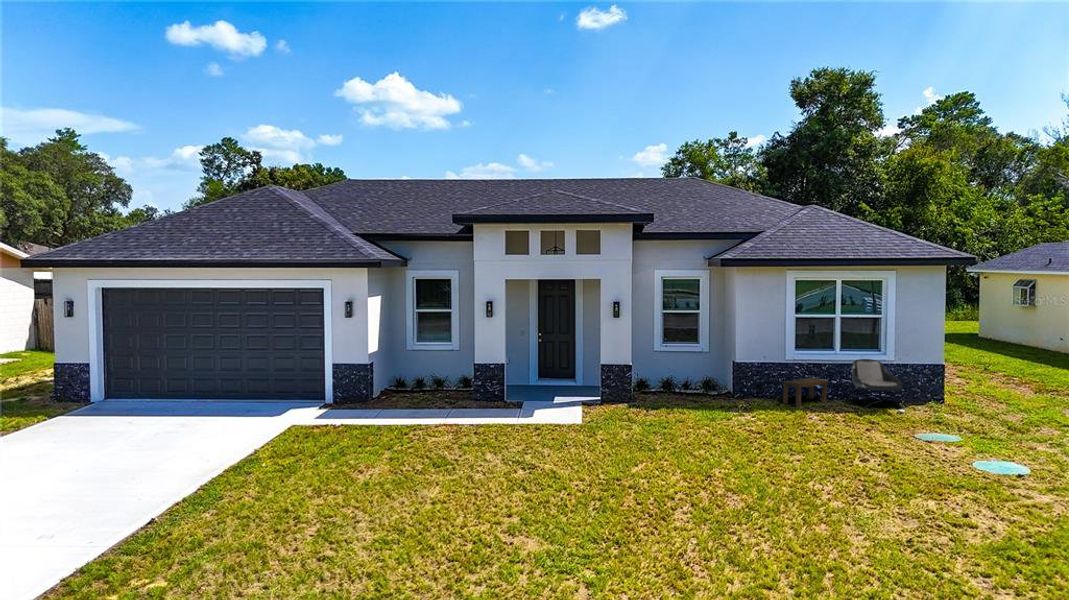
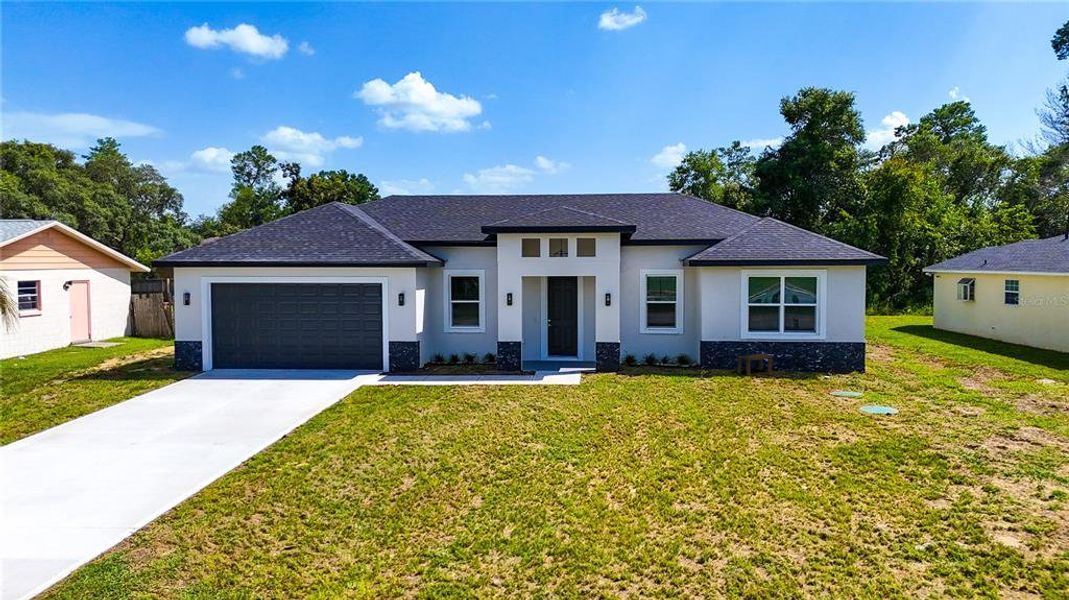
lounge chair: present [849,359,903,409] -> none [790,339,829,377]

